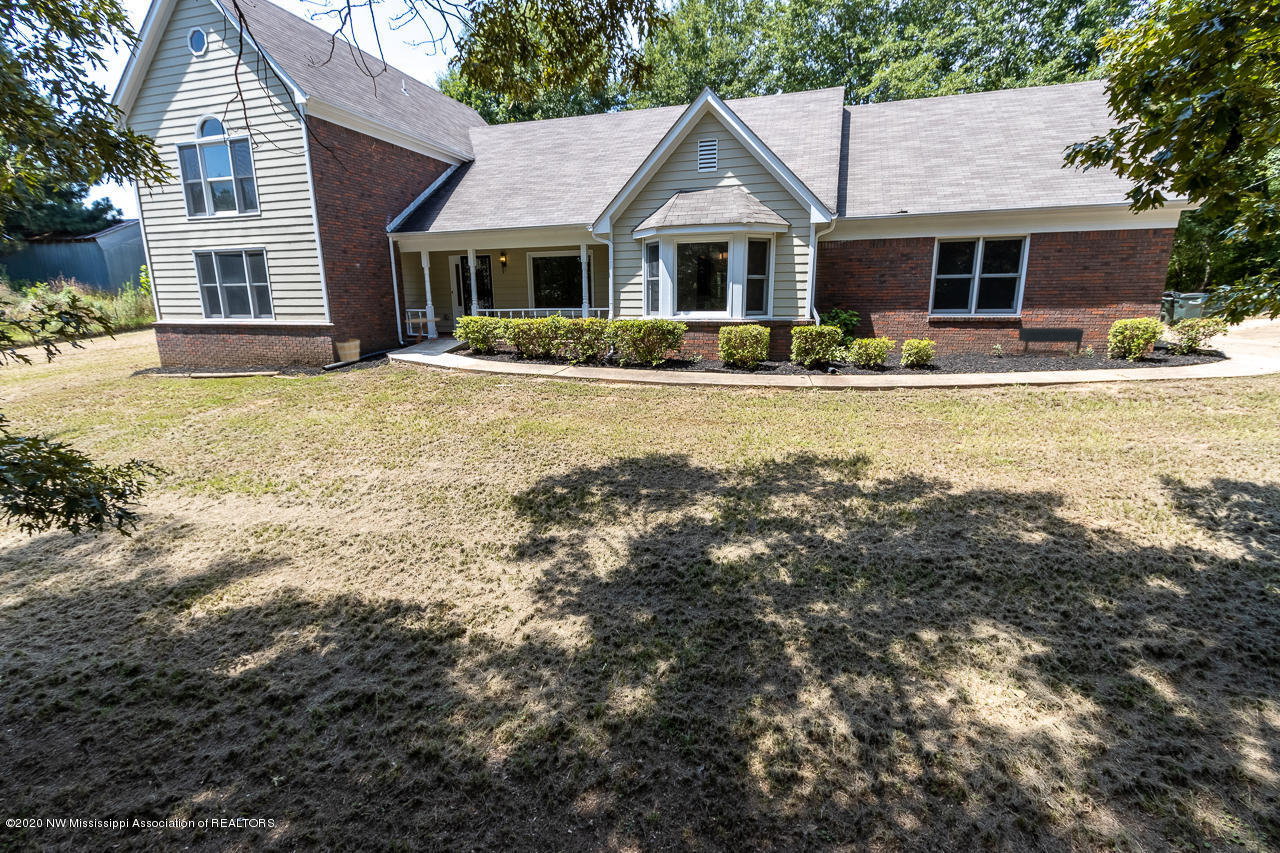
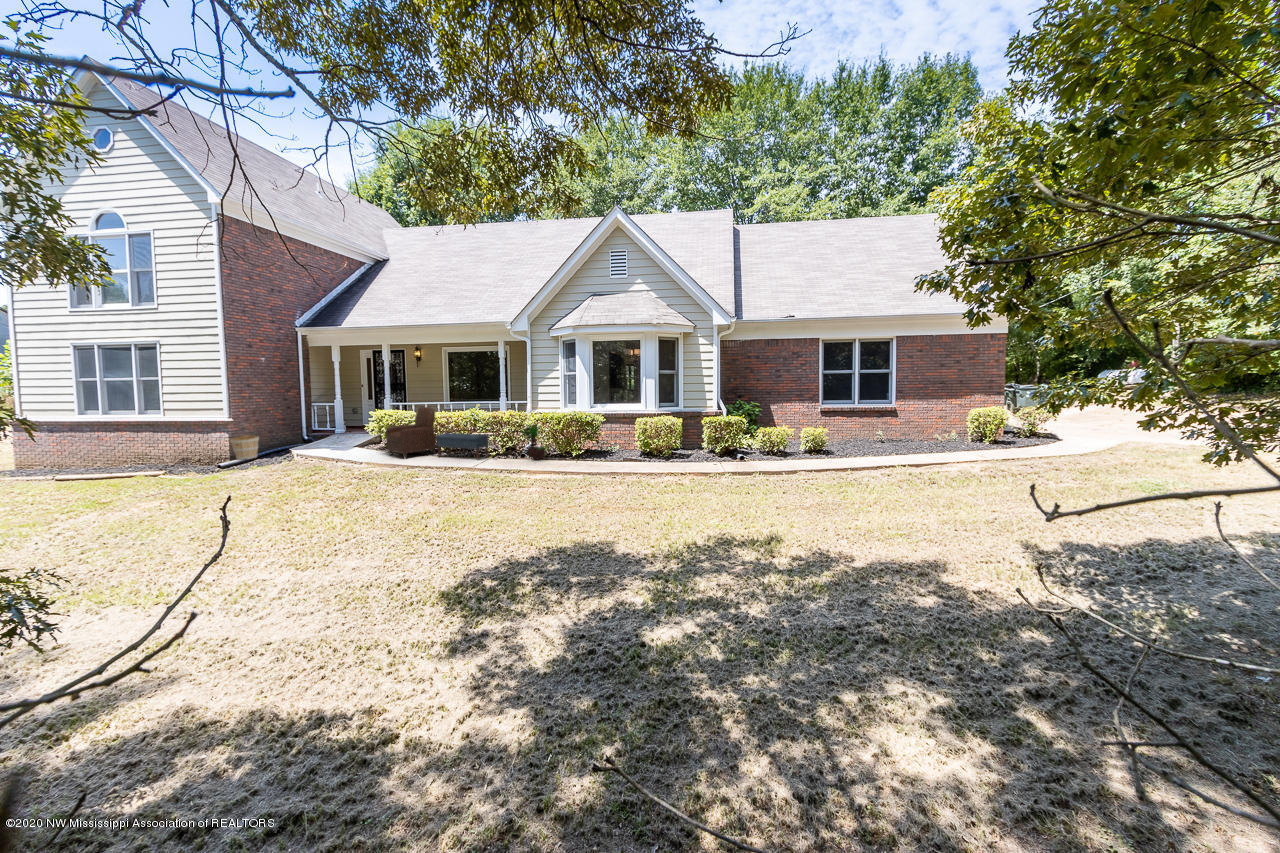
chair: none [473,312,521,364] -> present [386,407,436,459]
round table: present [406,318,440,342] -> none [309,413,349,440]
bench: present [1017,327,1084,353] -> present [436,433,489,460]
potted tree: none [601,328,628,368] -> present [522,425,546,459]

